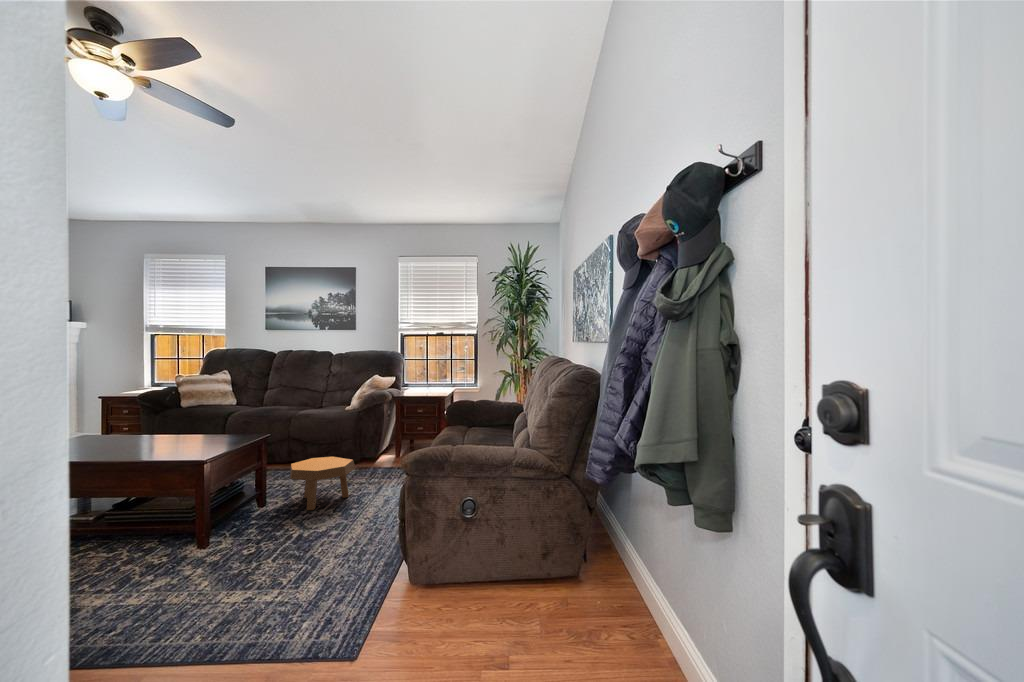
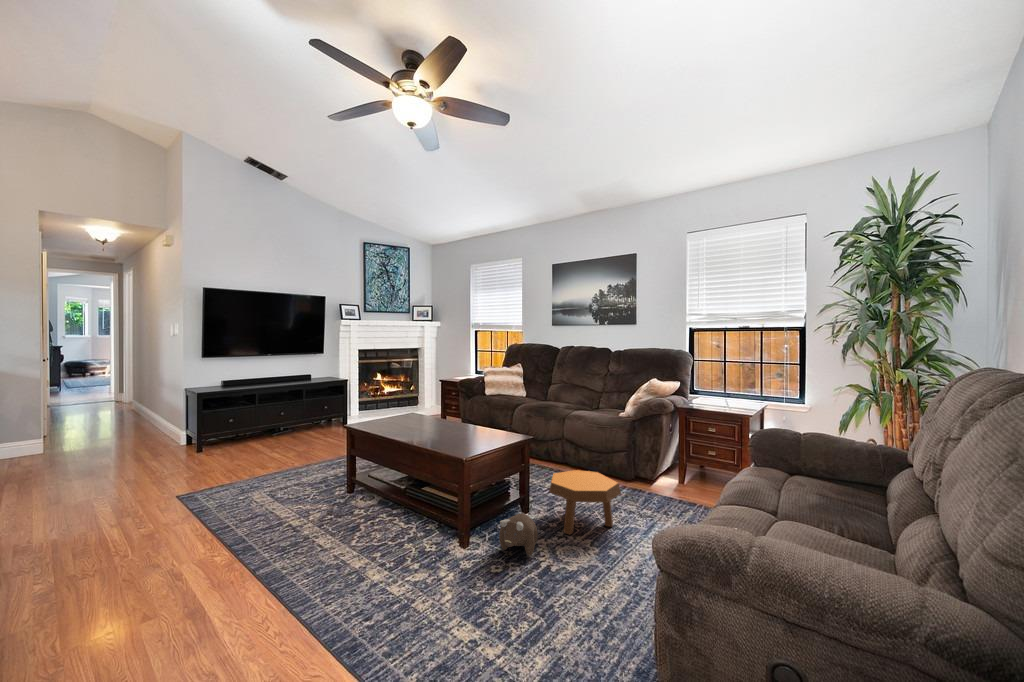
plush toy: none [246,499,284,535] -> present [499,514,538,556]

